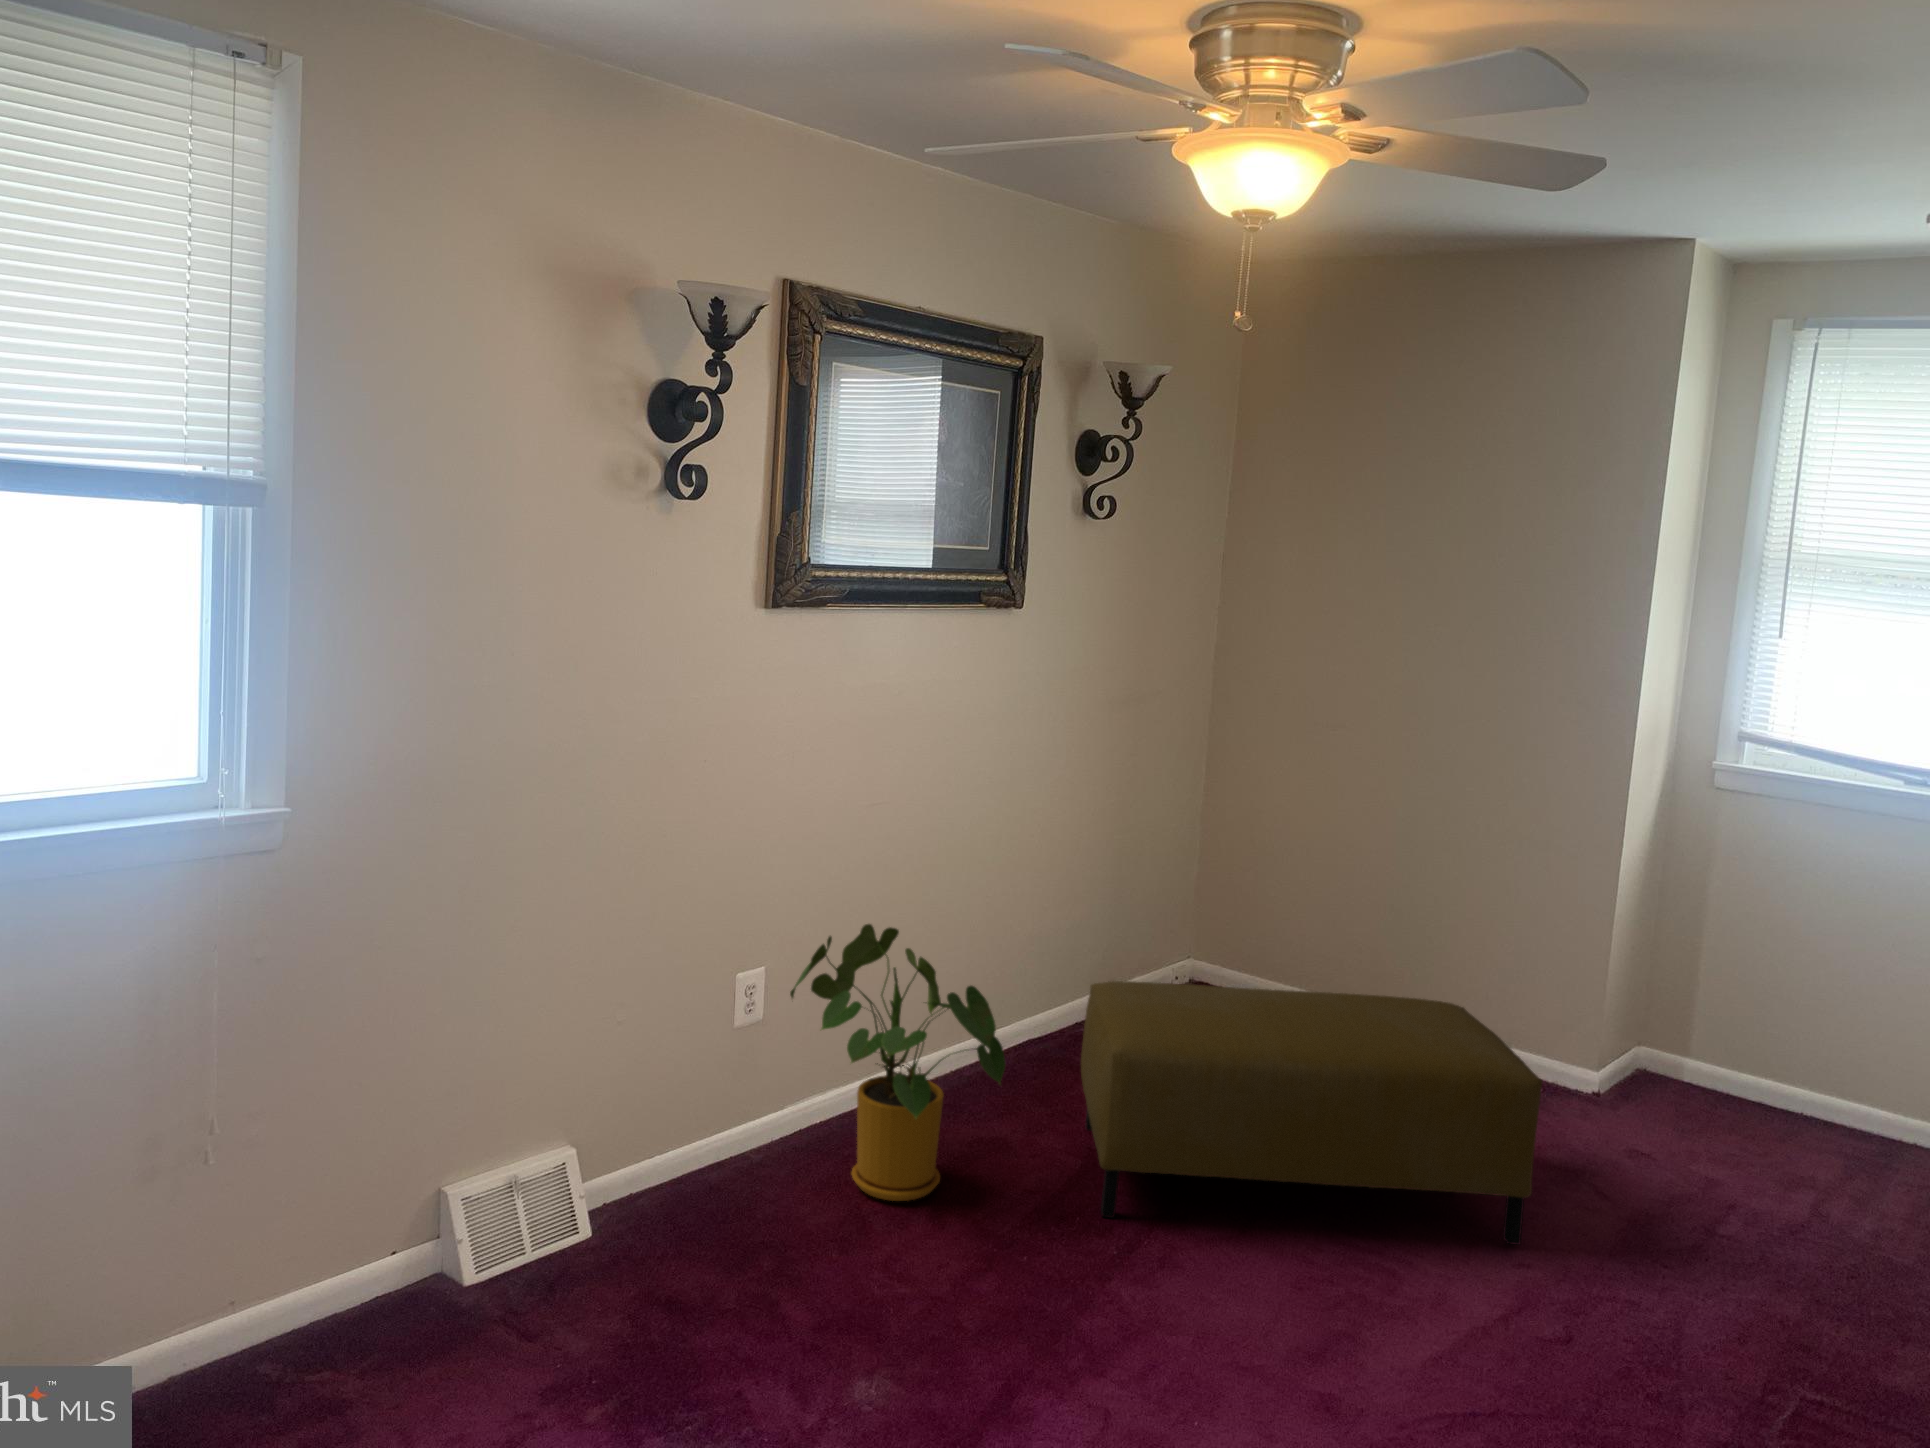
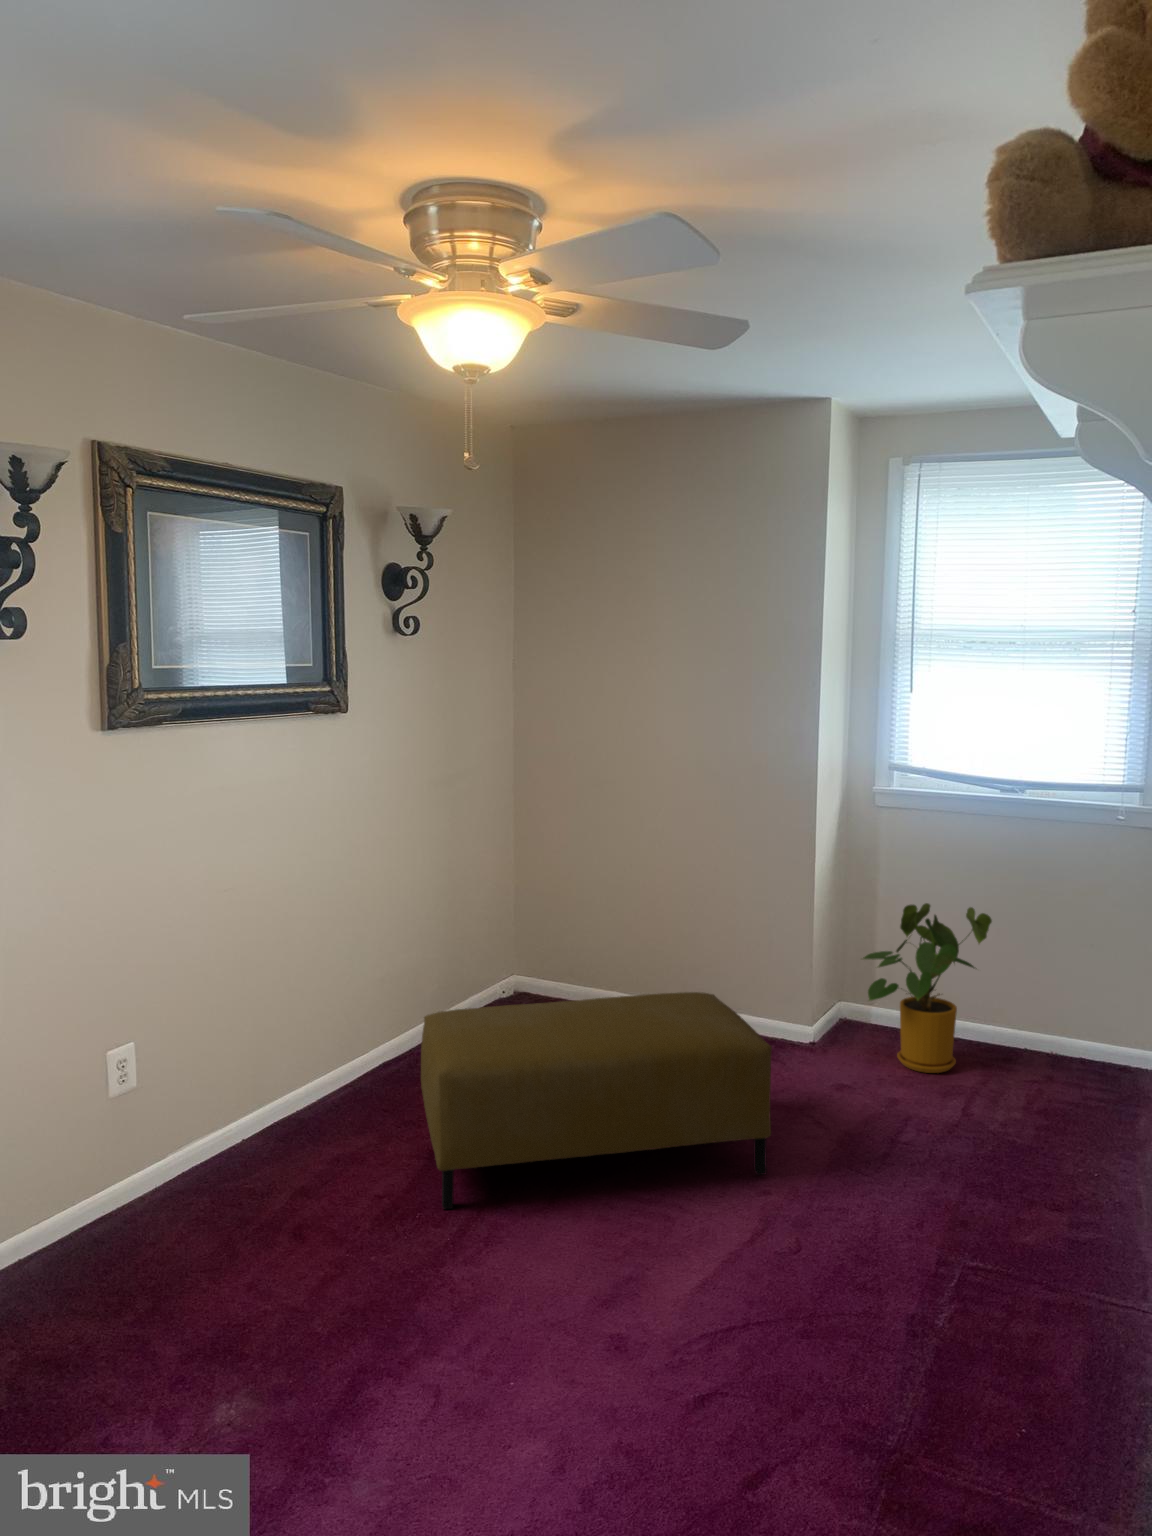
house plant: present [790,924,1005,1201] -> present [863,903,992,1073]

